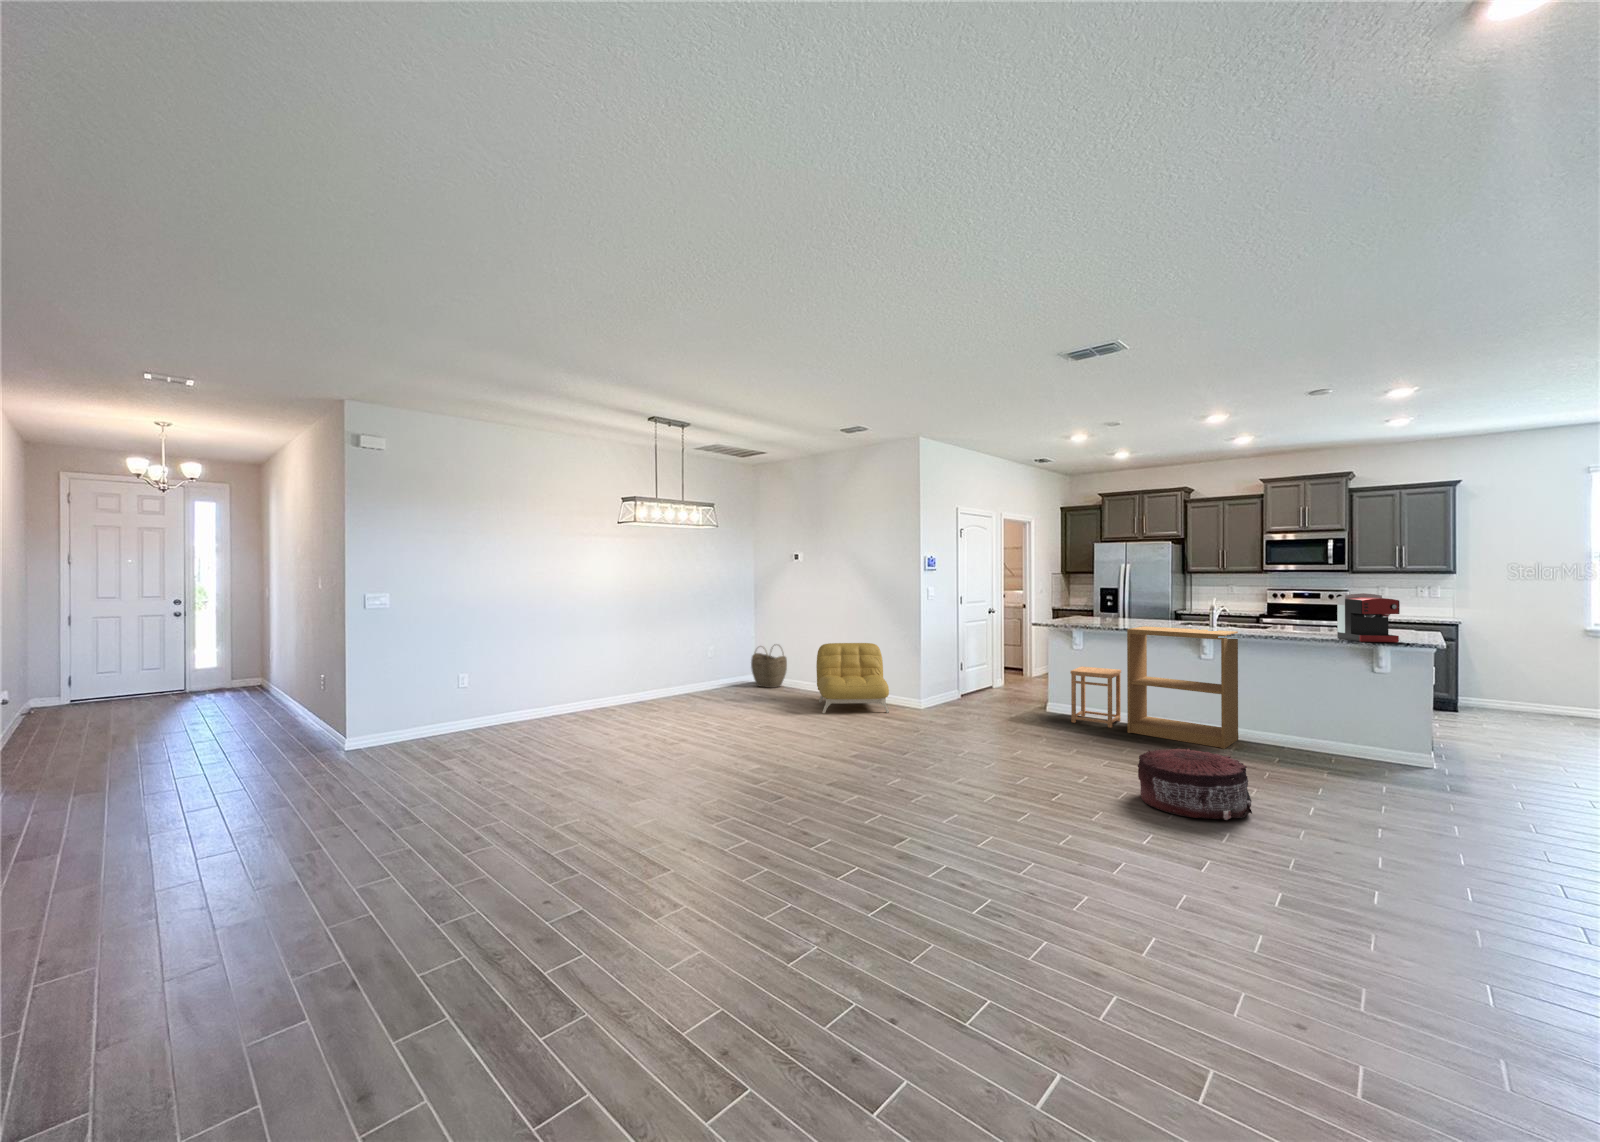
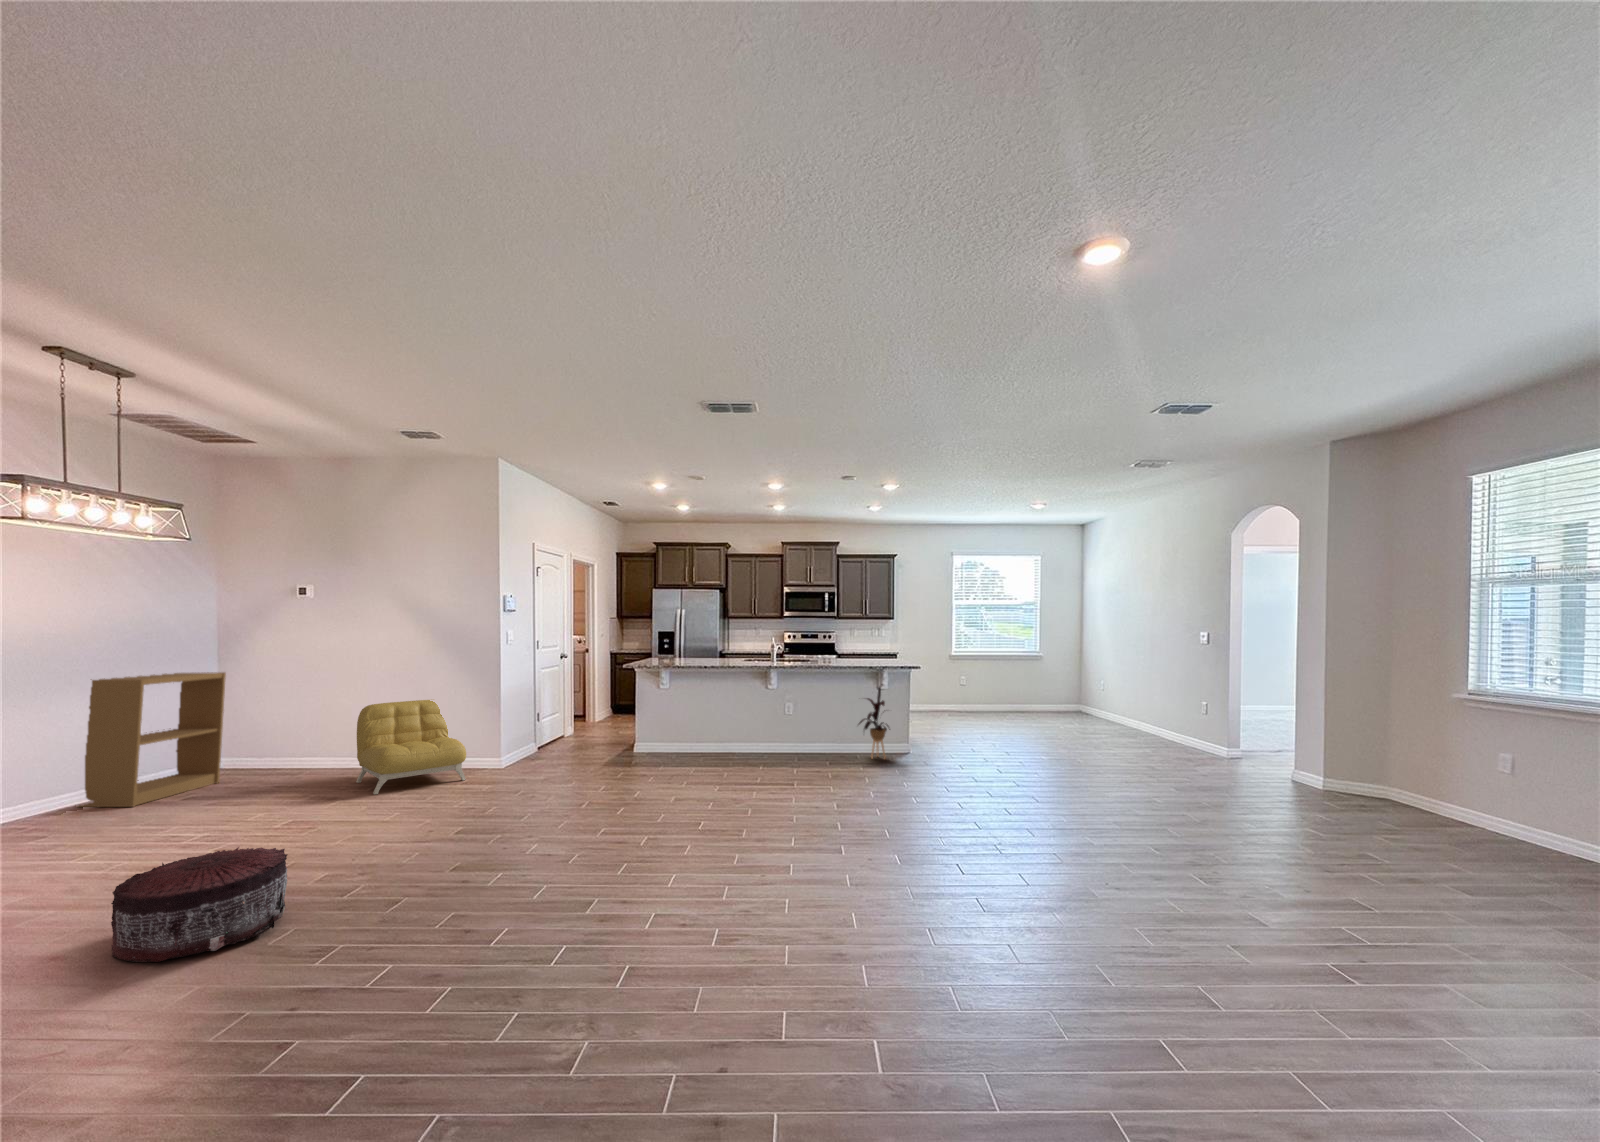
coffee maker: present [1337,593,1400,642] -> none [858,629,894,665]
bookshelf: present [1127,626,1238,749] -> present [78,672,226,807]
woven basket: present [751,648,787,688] -> none [225,713,290,776]
side table: present [1070,666,1121,728] -> none [663,705,703,760]
house plant: none [1323,669,1389,768] -> present [859,686,890,758]
pouf: present [1138,749,1252,820] -> present [111,847,287,962]

